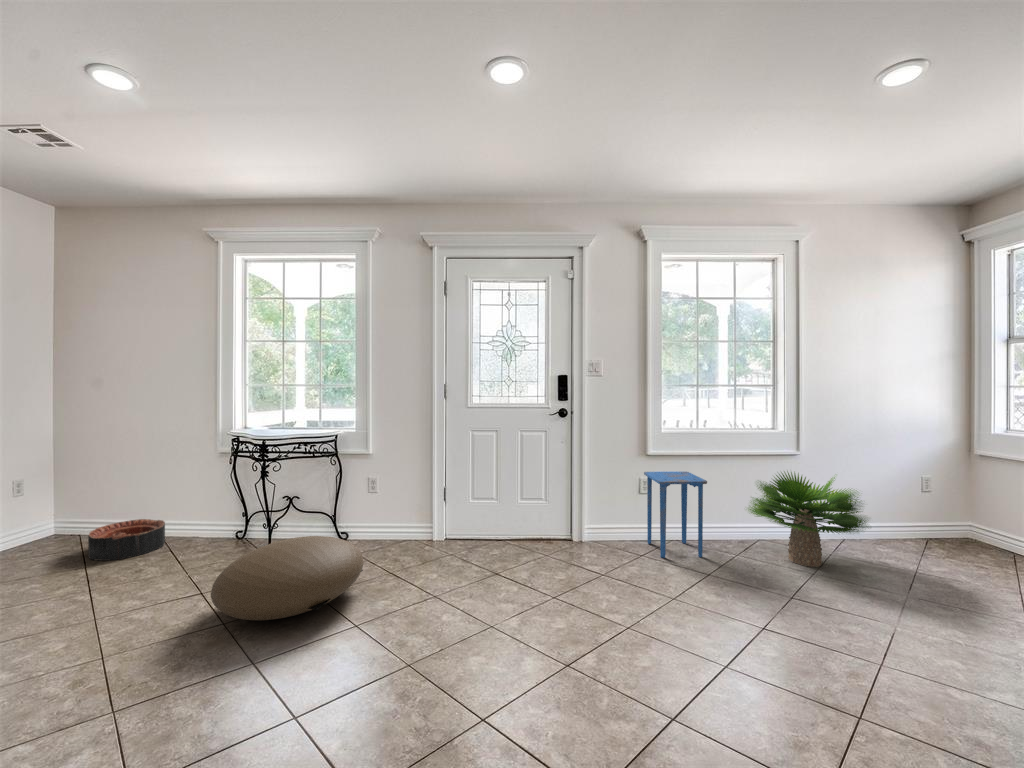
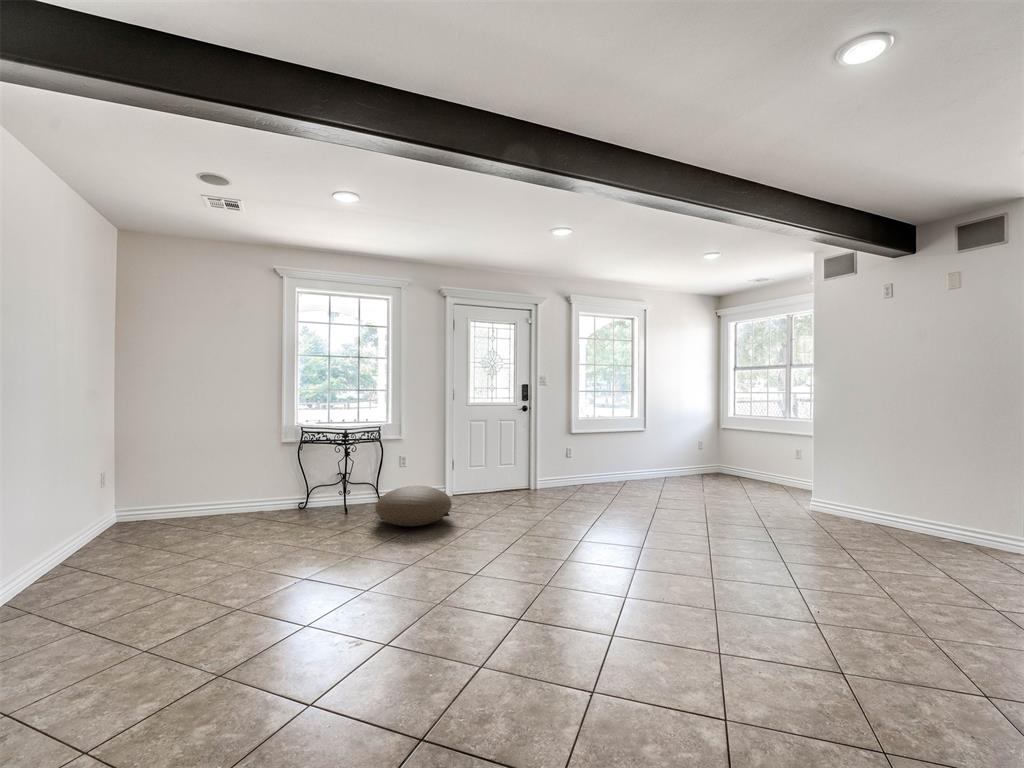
side table: present [644,471,707,558] -> none [571,443,608,490]
potted plant: present [748,471,867,567] -> none [622,437,683,487]
basket: present [88,519,165,561] -> none [200,497,252,525]

